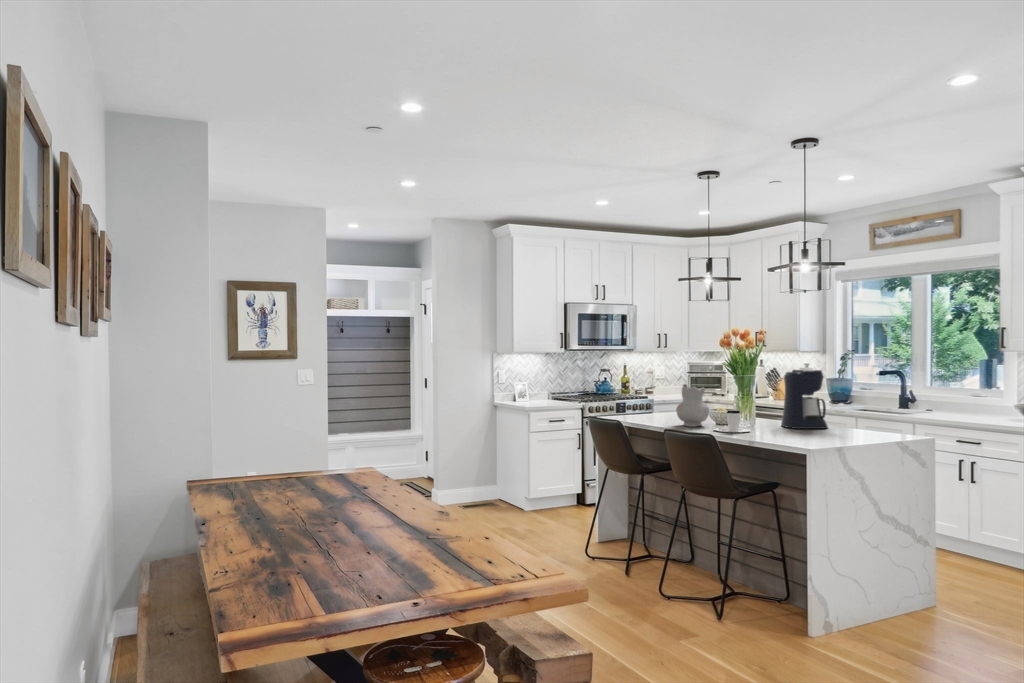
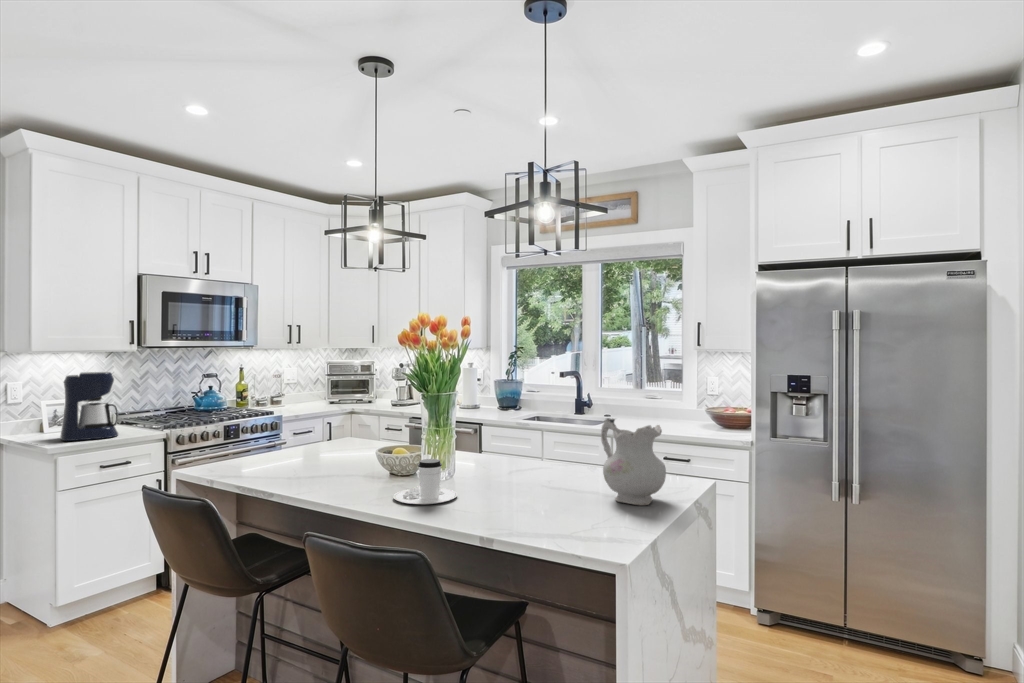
coffee maker: present [781,370,828,429] -> present [60,372,118,441]
ceramic pitcher: present [676,384,709,427] -> present [601,418,666,505]

